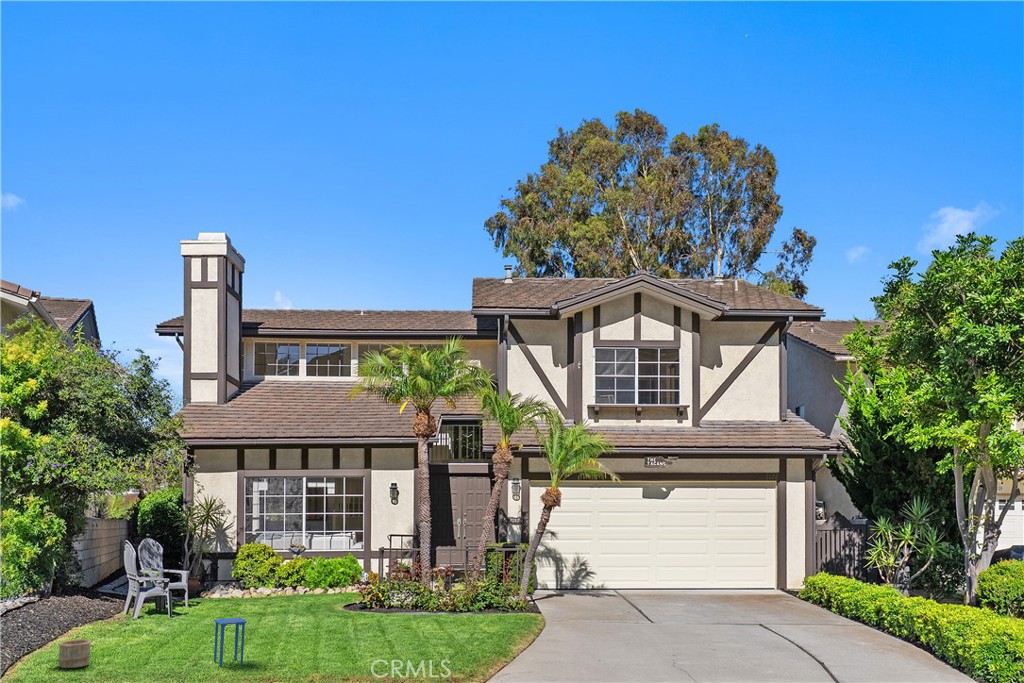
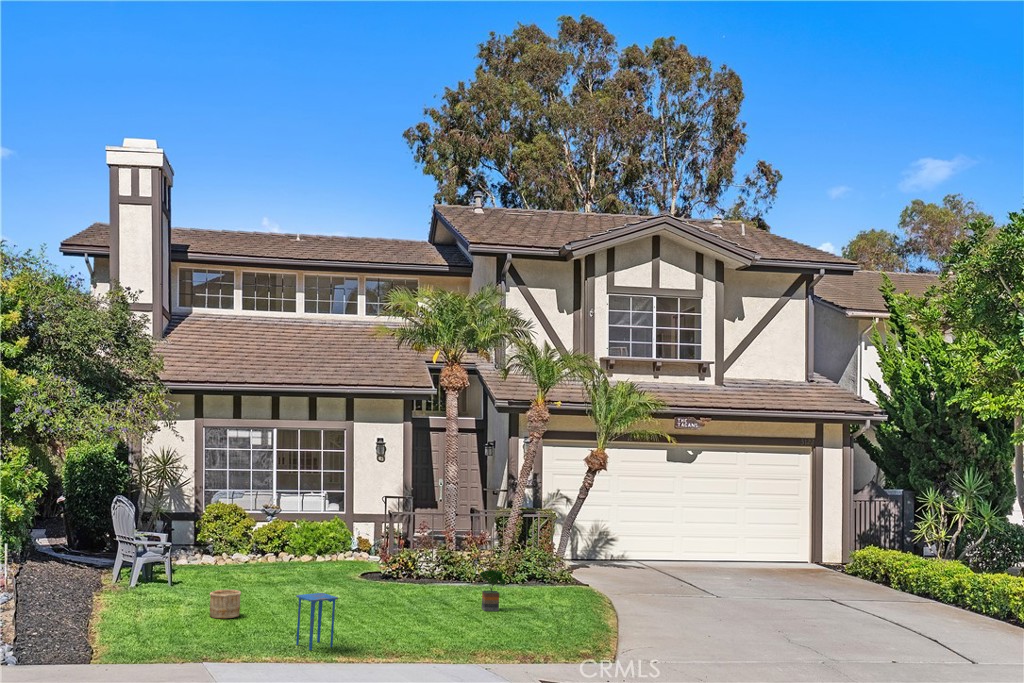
potted tree: none [412,596,435,633] -> present [480,570,506,611]
wooden bucket: present [58,639,91,668] -> present [209,589,241,618]

